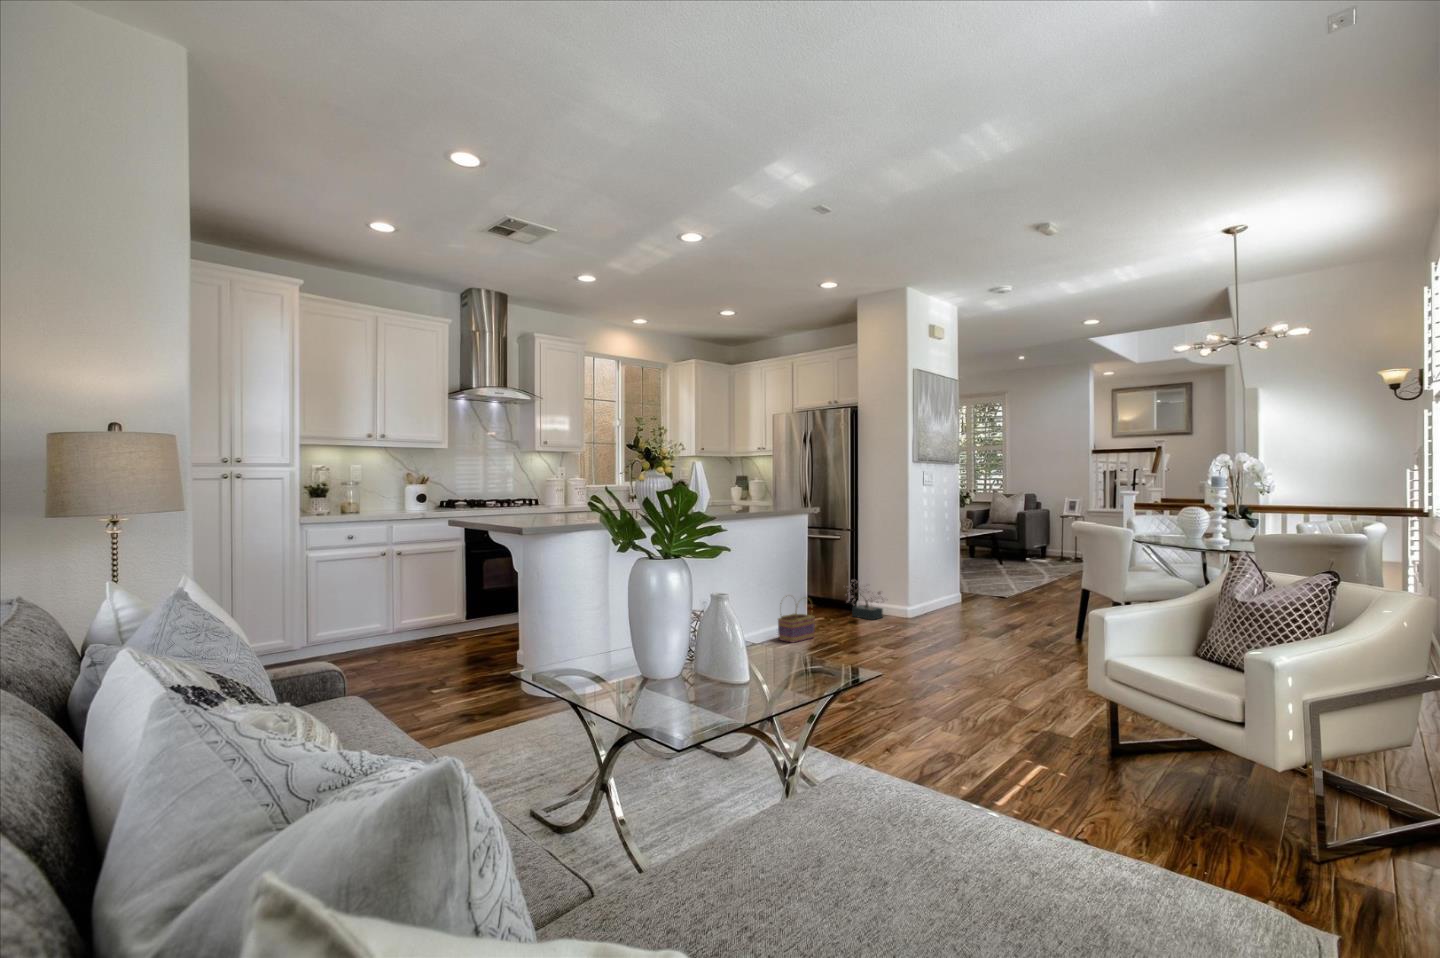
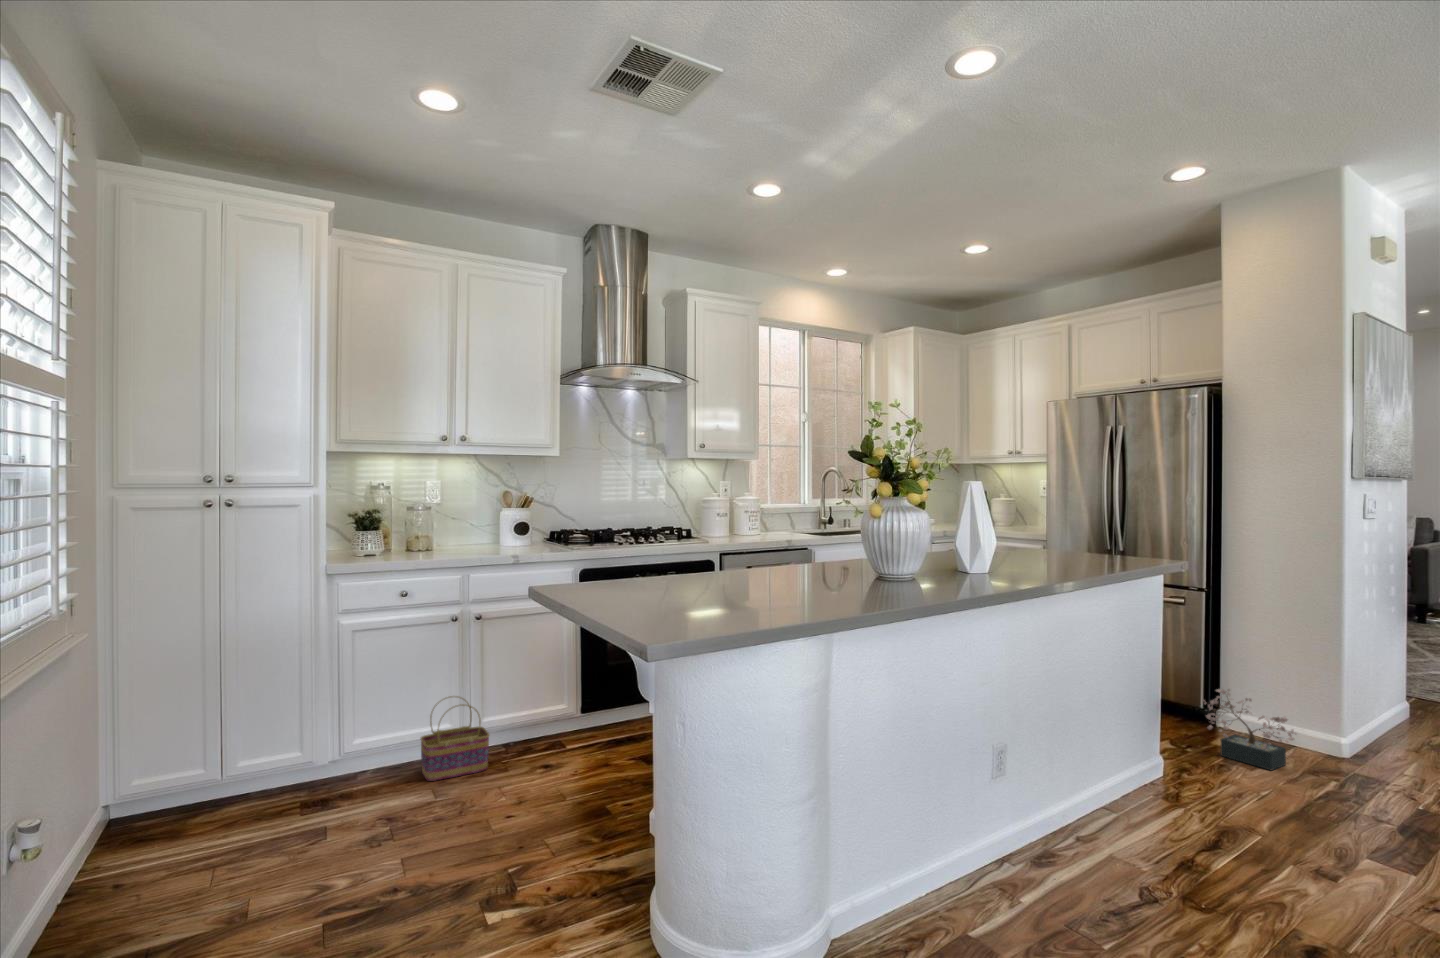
basket: present [778,606,815,643] -> present [420,696,489,781]

